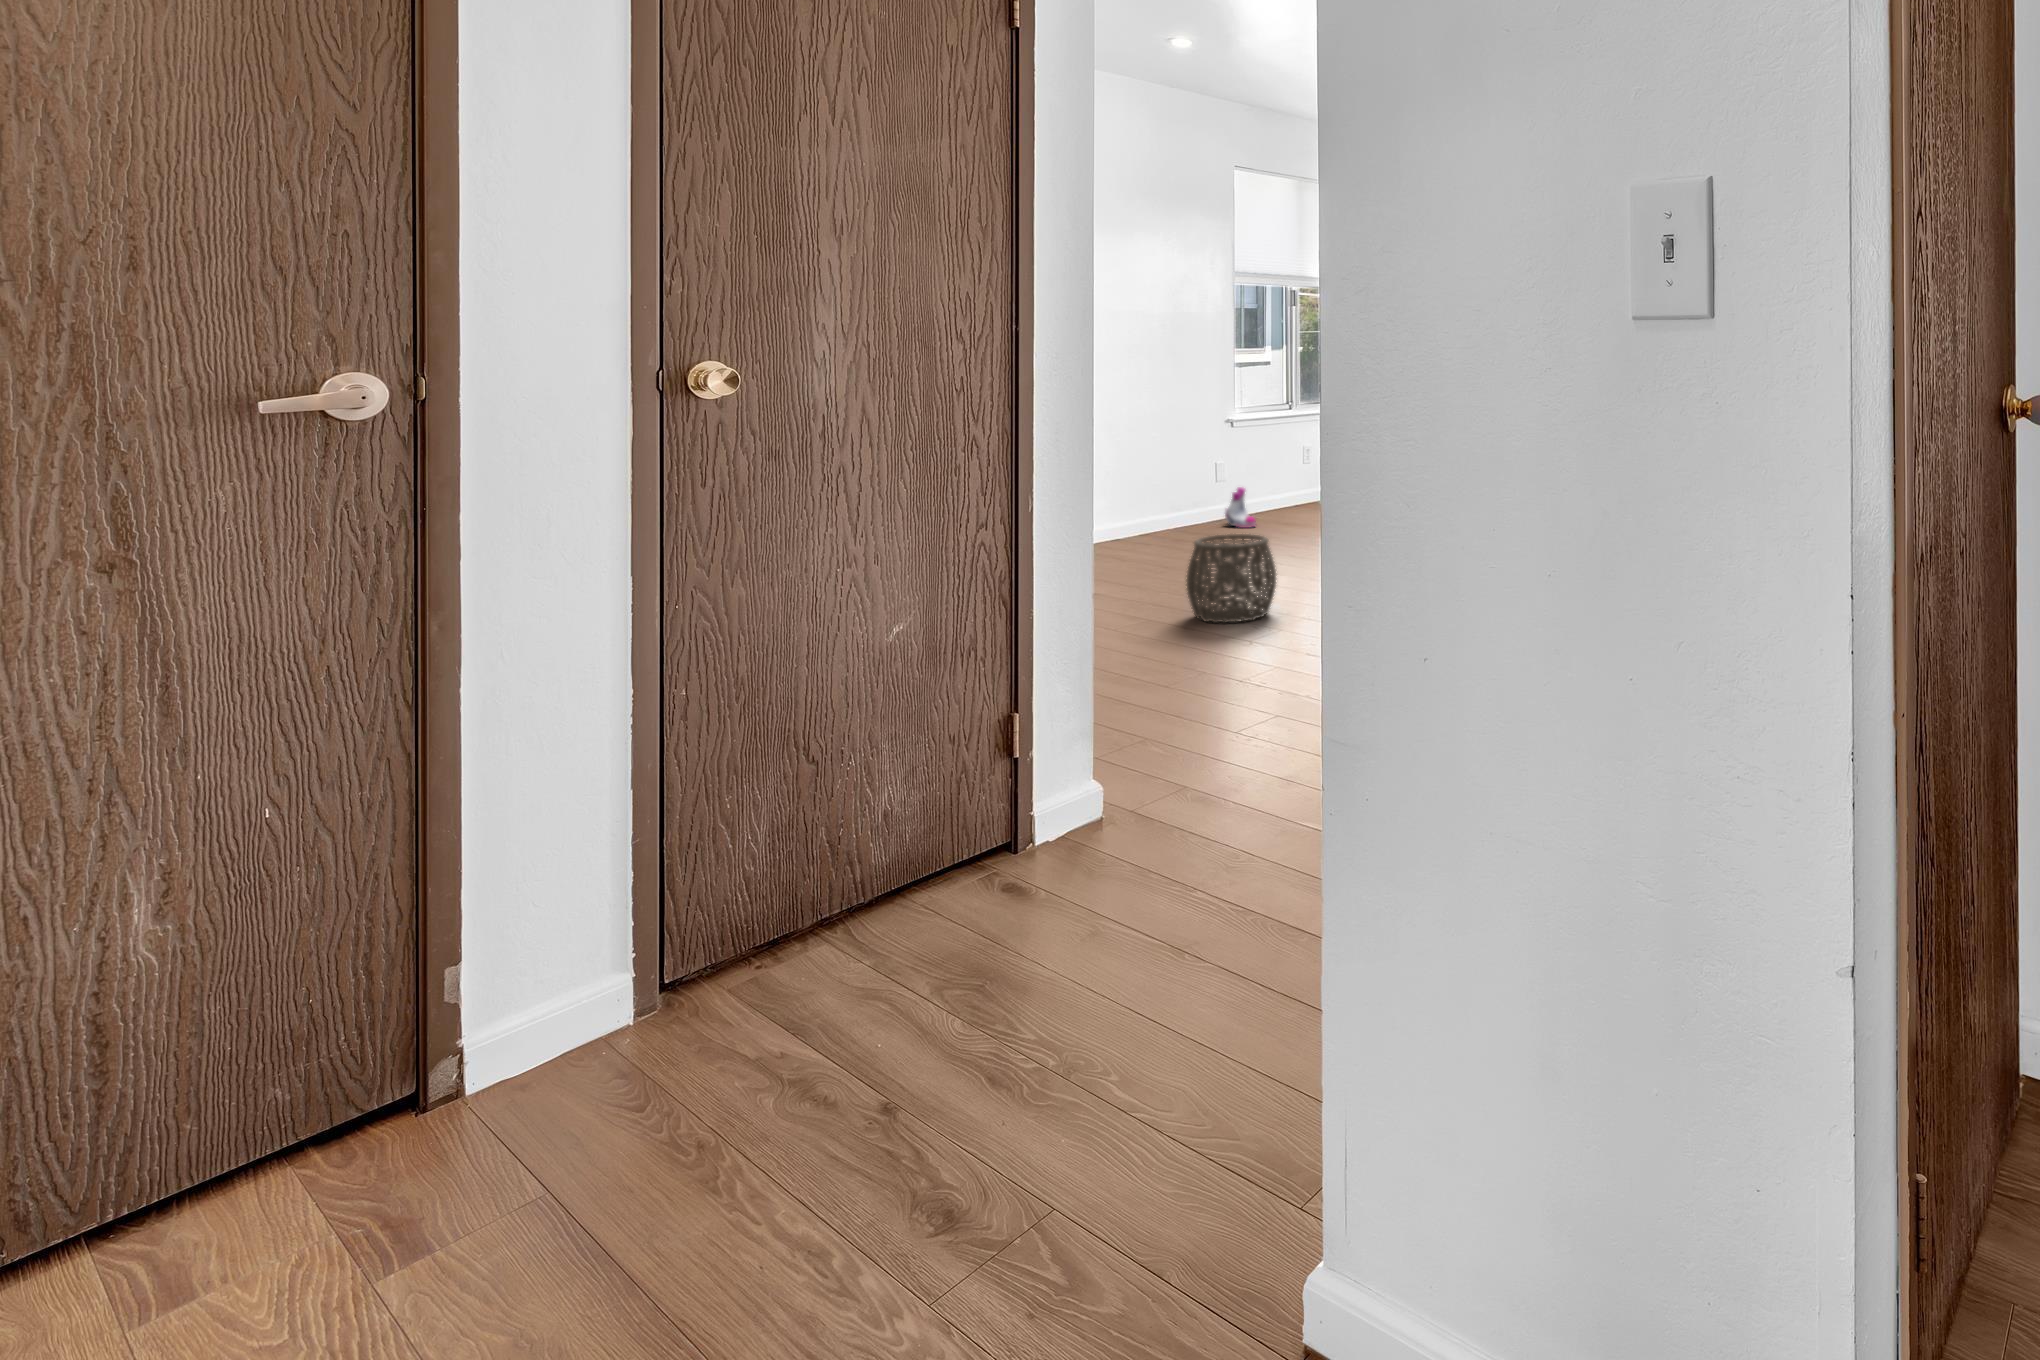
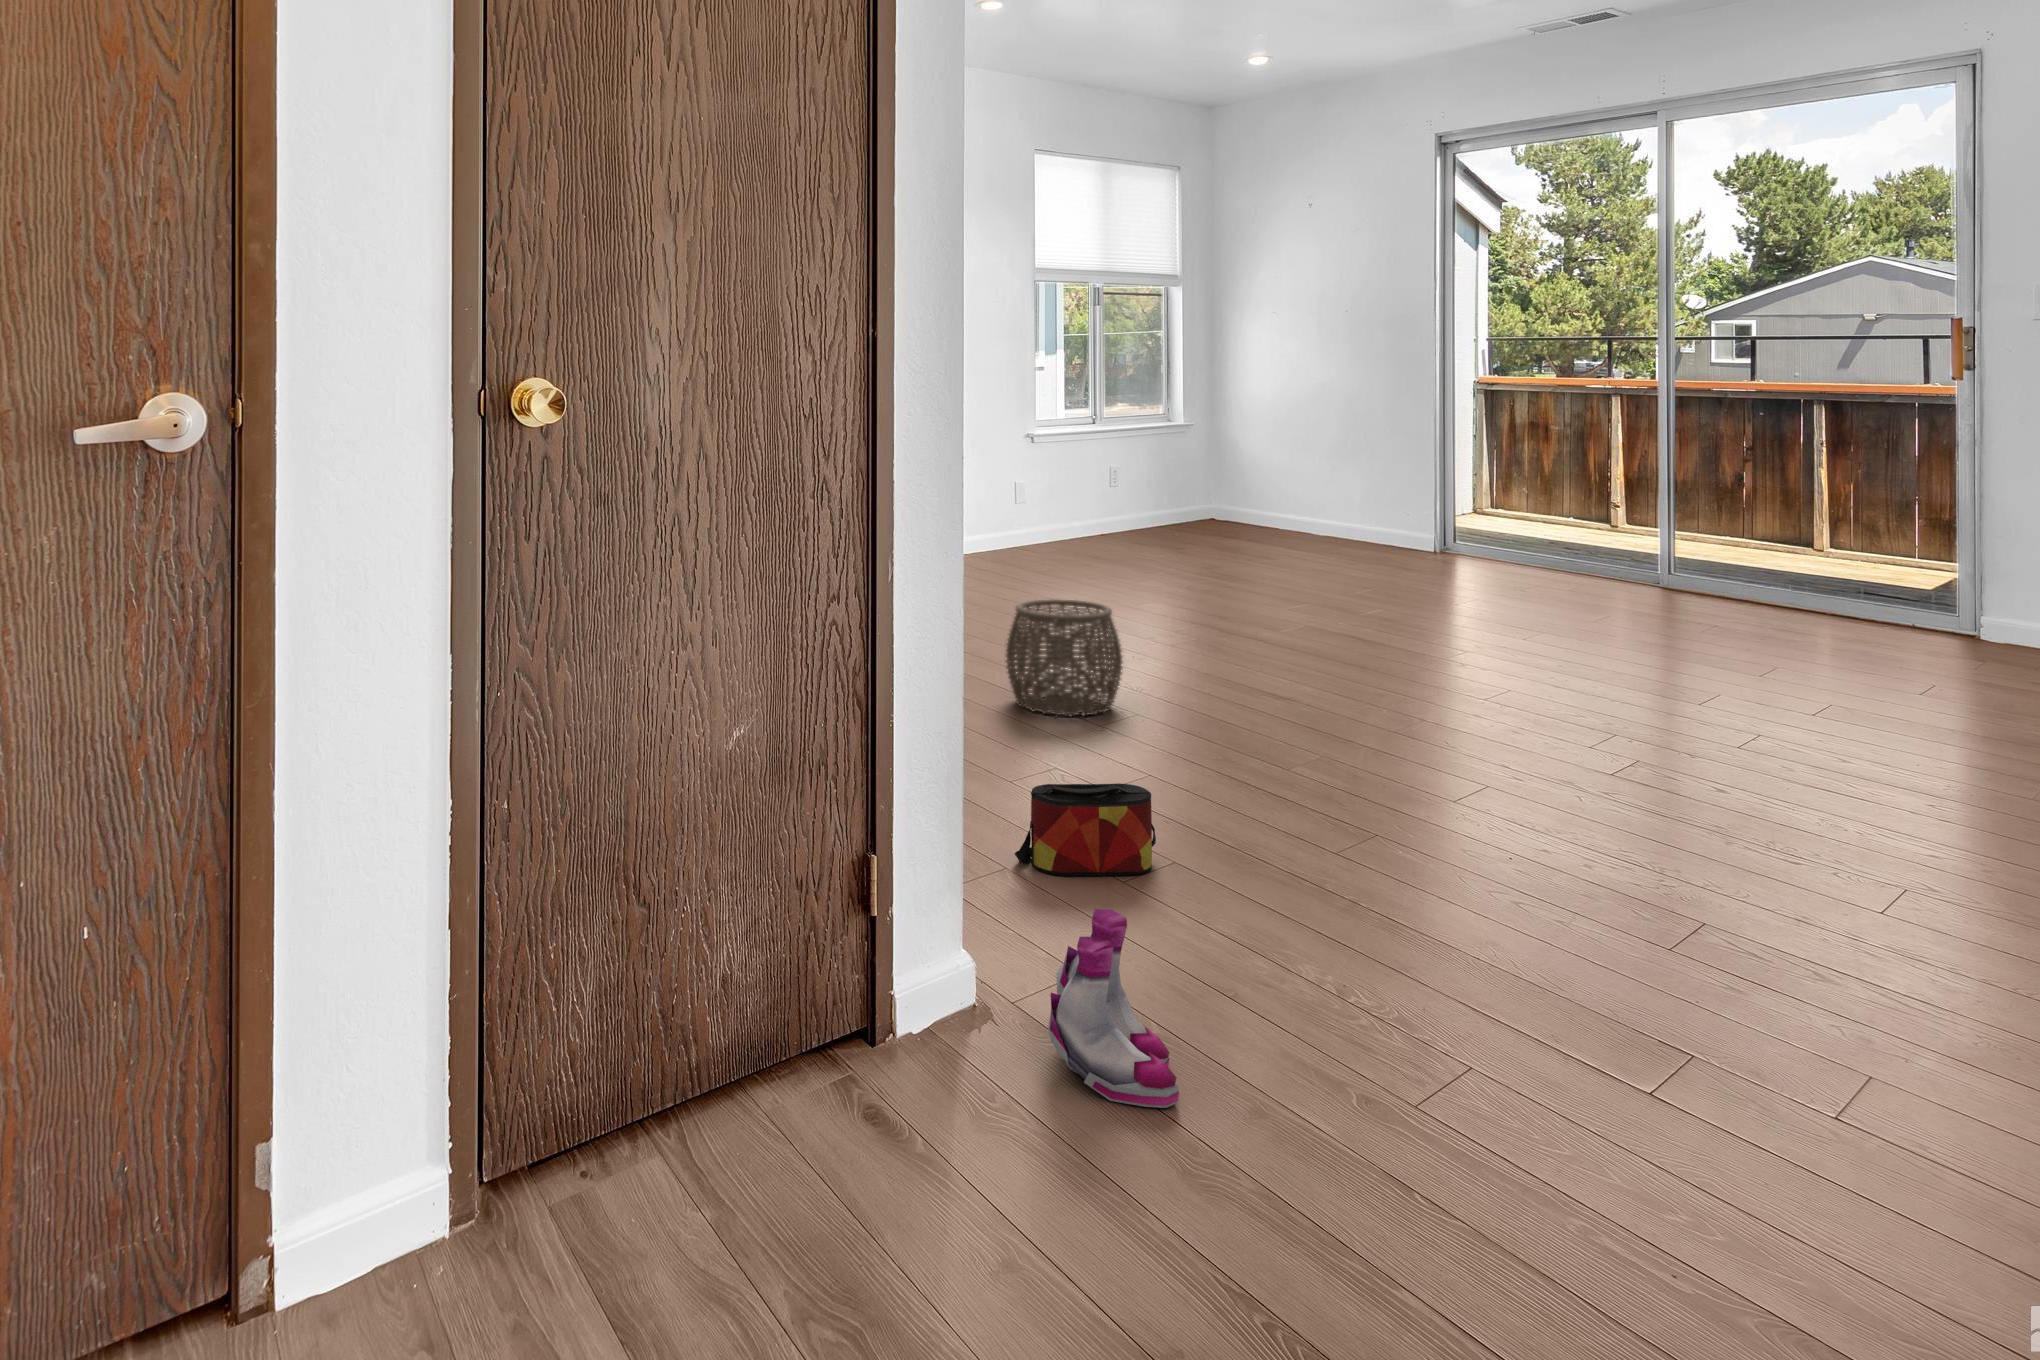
boots: present [1225,487,1256,528] -> present [1048,909,1179,1108]
bag: none [1159,660,1266,730] -> present [1015,783,1156,876]

